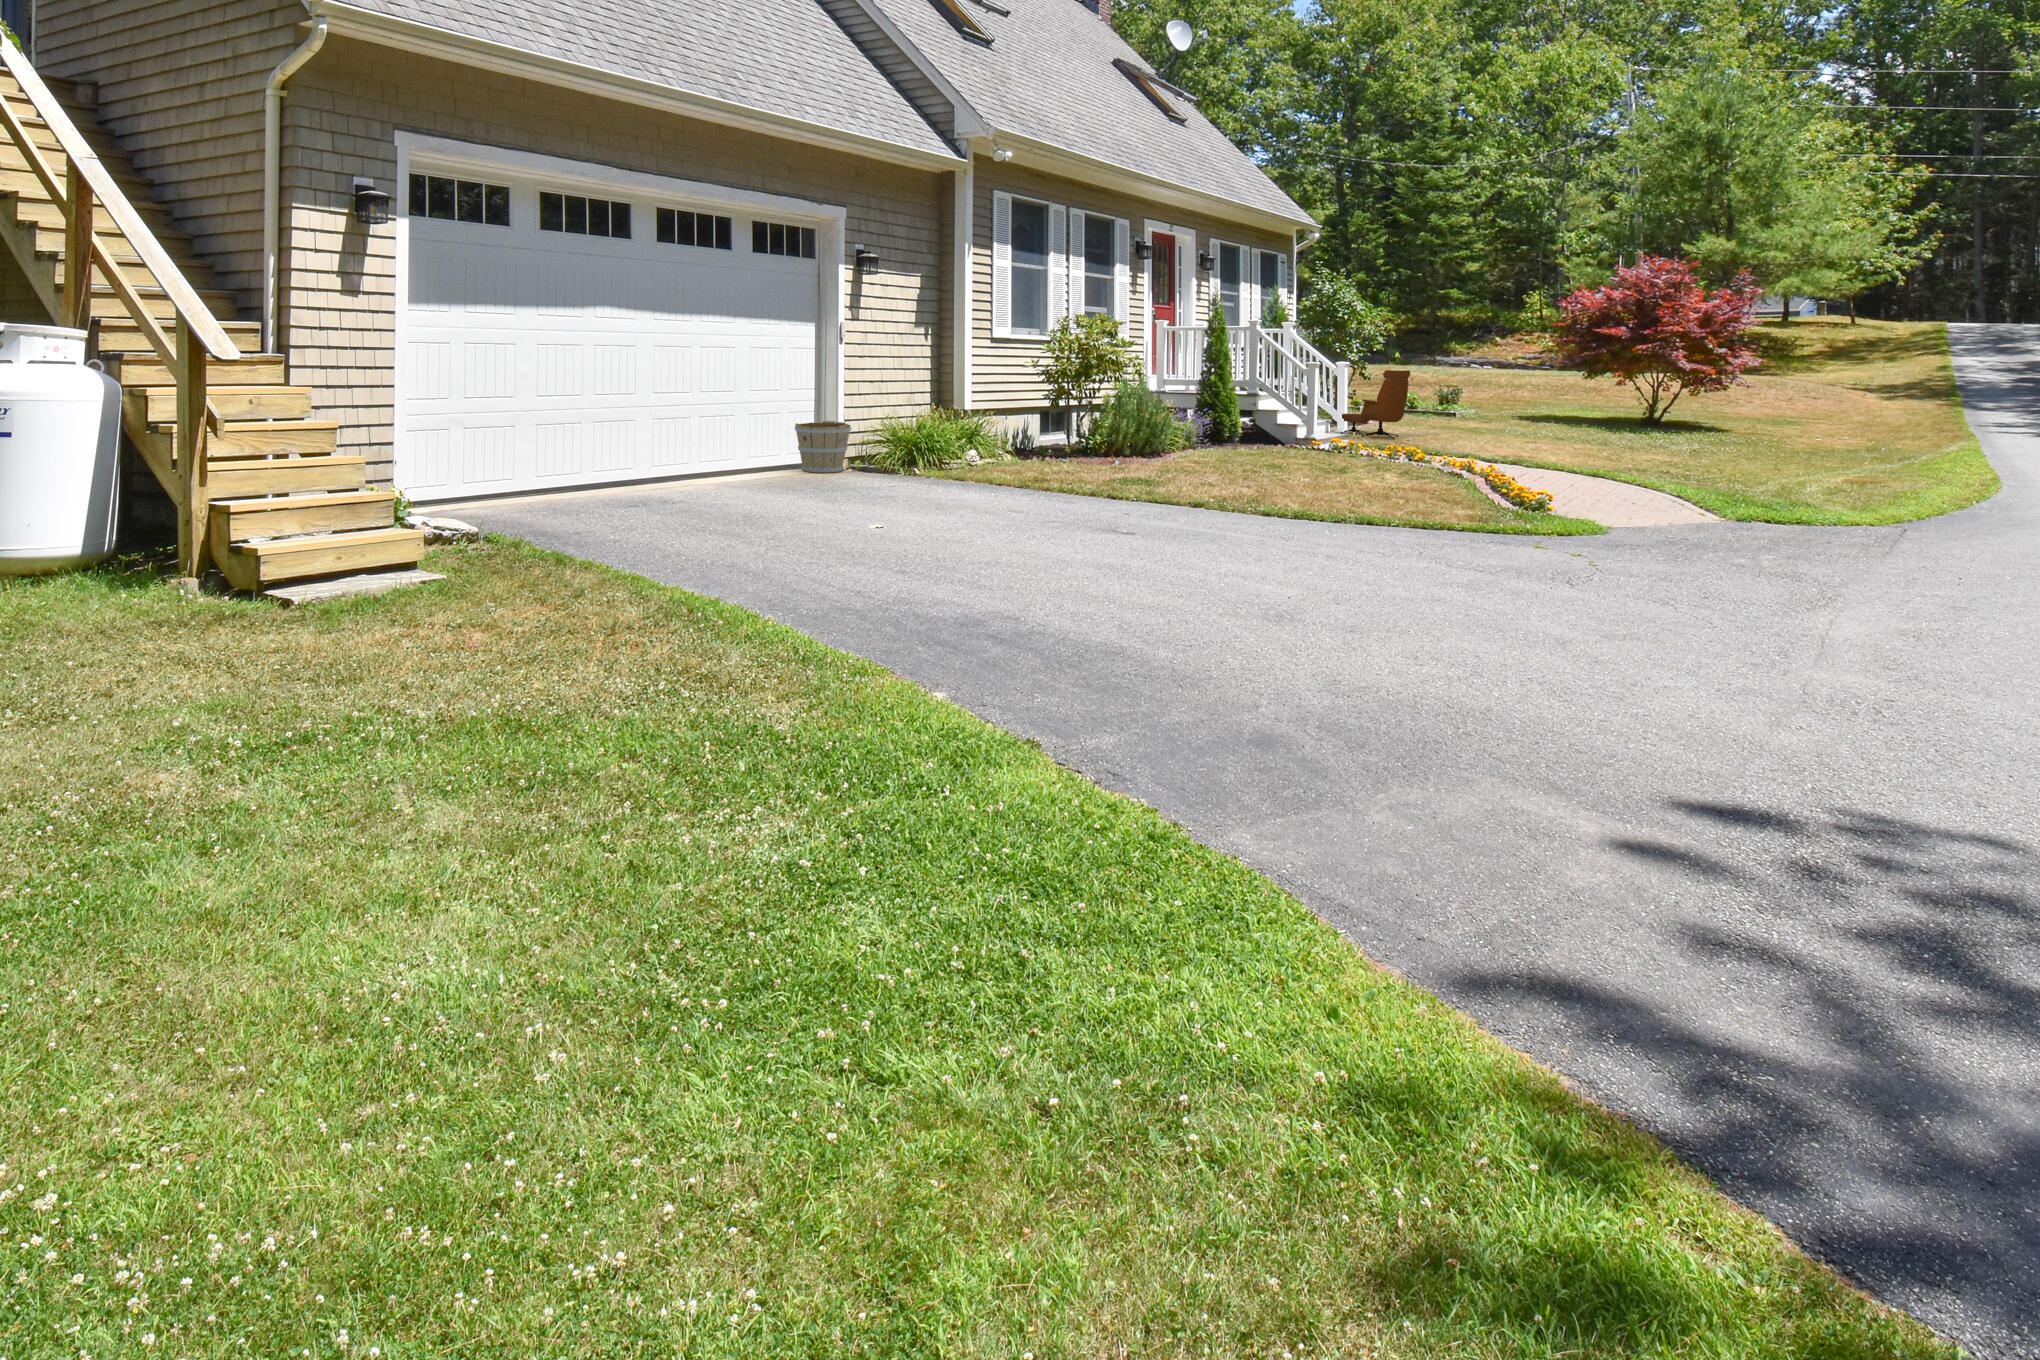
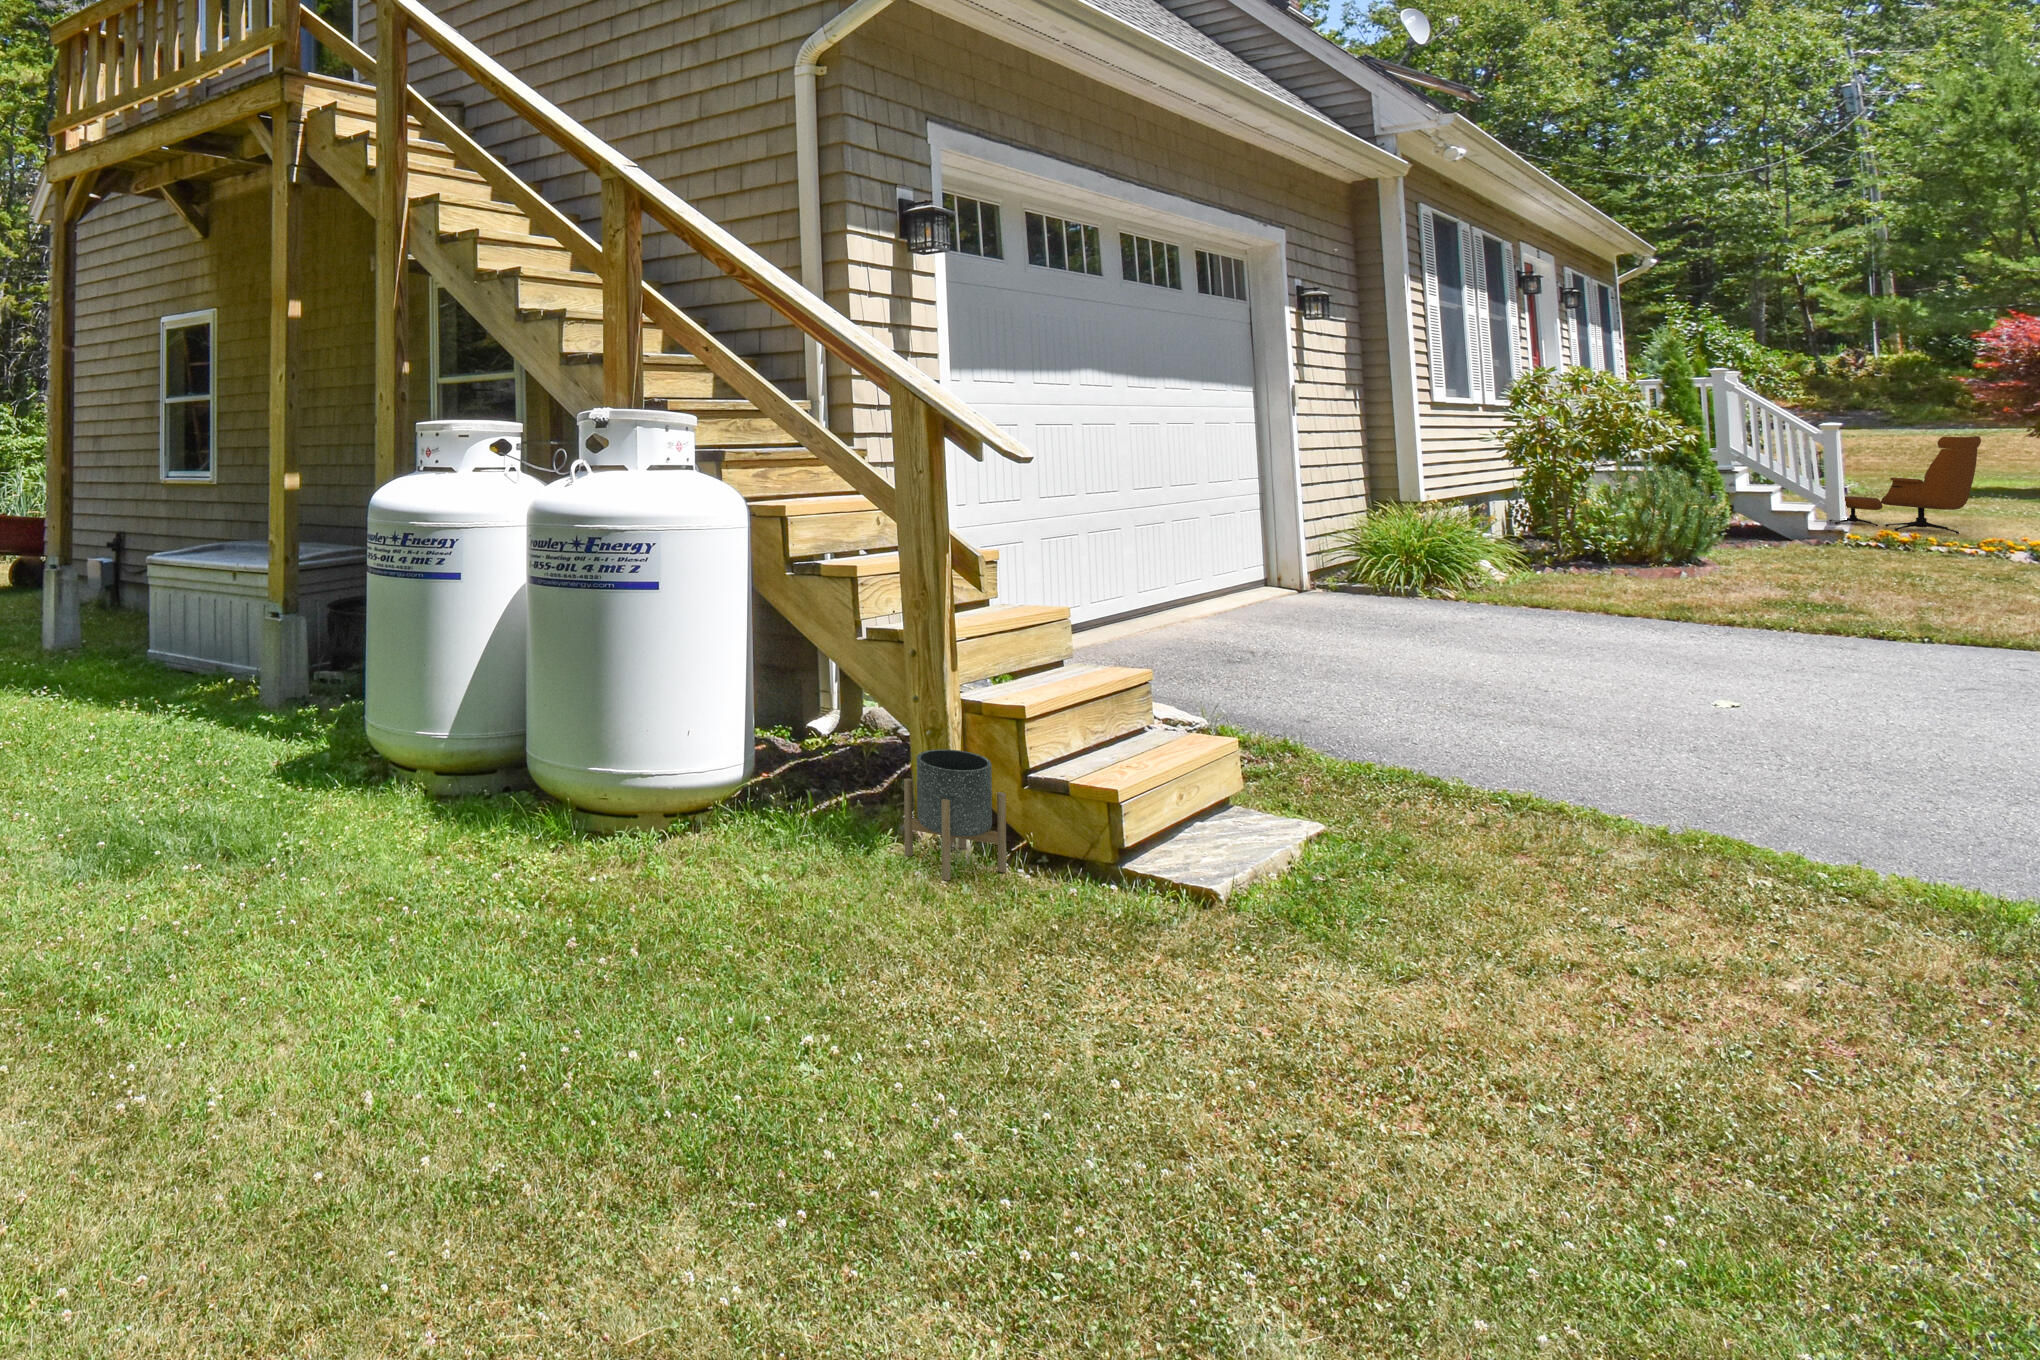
wooden bucket: present [795,421,851,473] -> none [1251,519,1342,593]
planter: none [138,532,191,603] -> present [904,749,1006,880]

